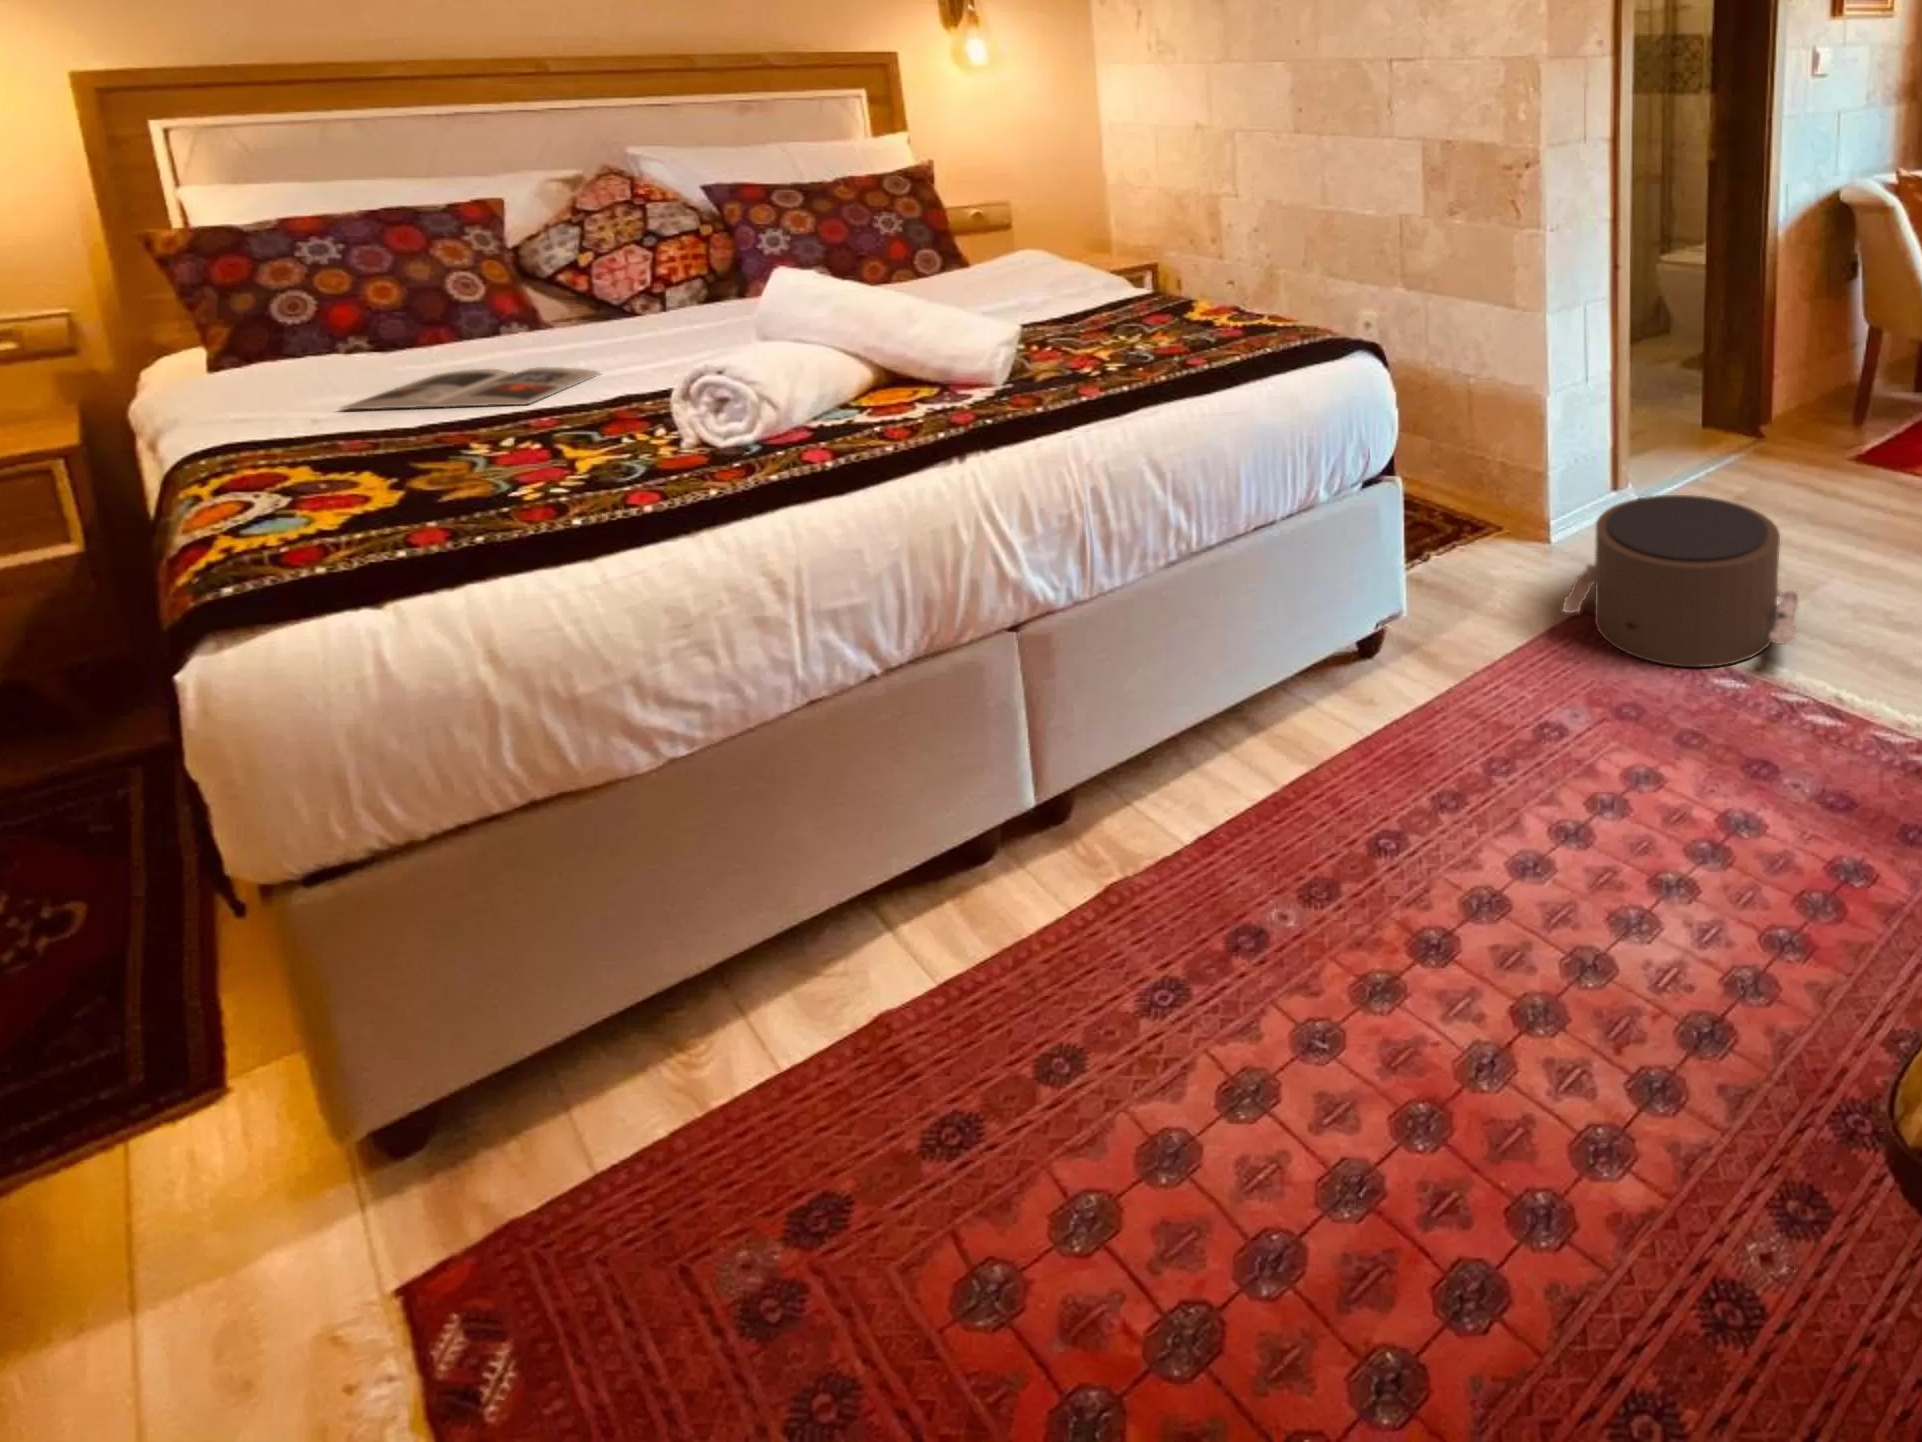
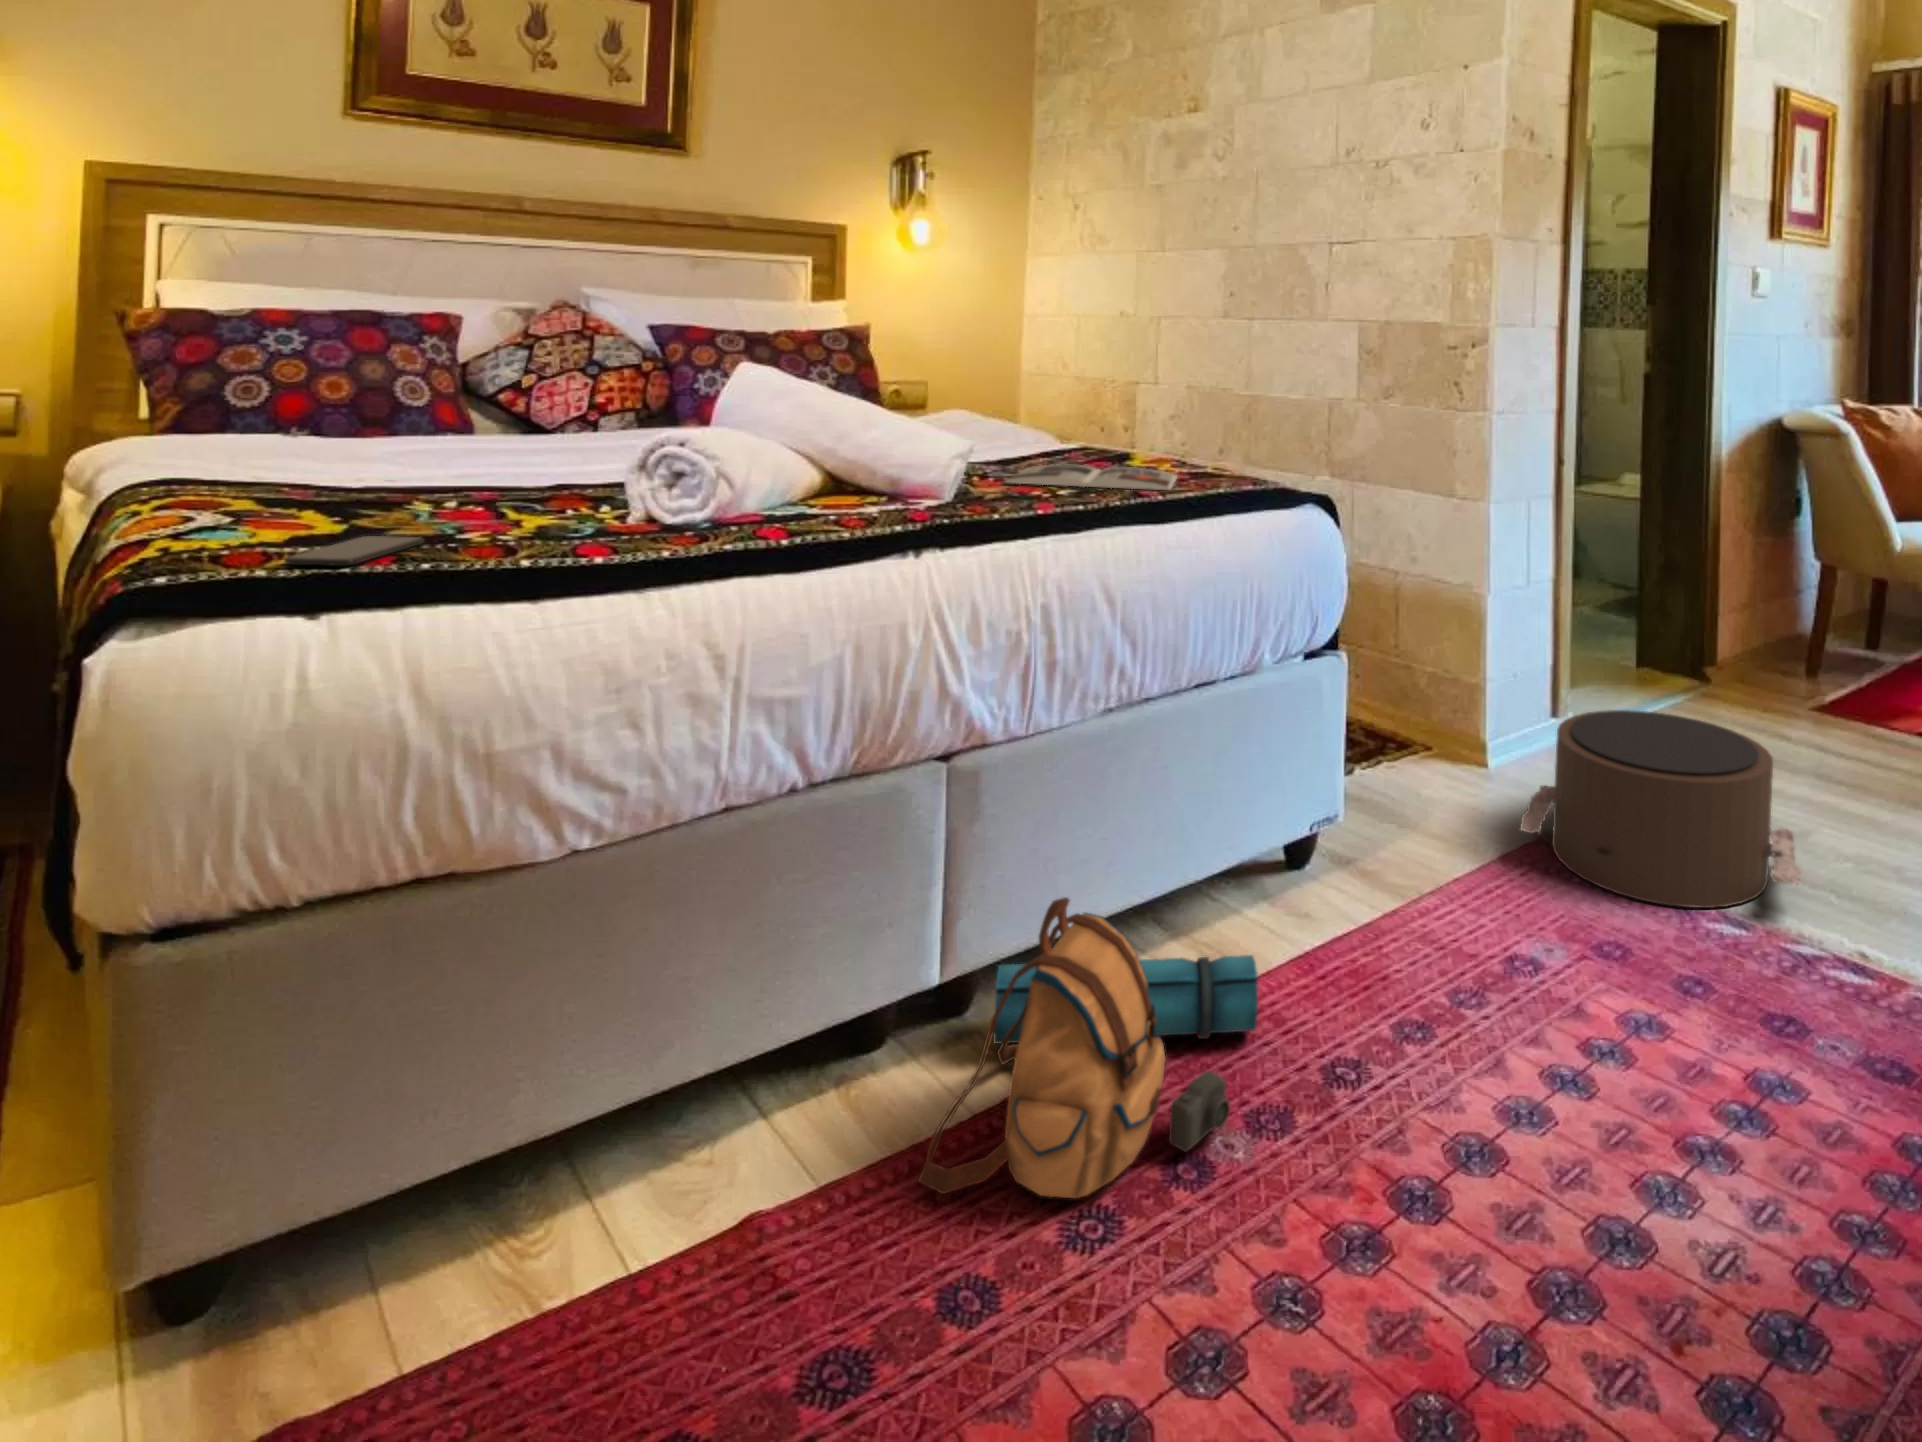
magazine: present [341,367,599,410] -> present [1005,464,1177,490]
smartphone: none [340,494,479,545] -> present [284,536,423,566]
backpack: none [1020,748,1313,985] -> present [919,897,1258,1198]

